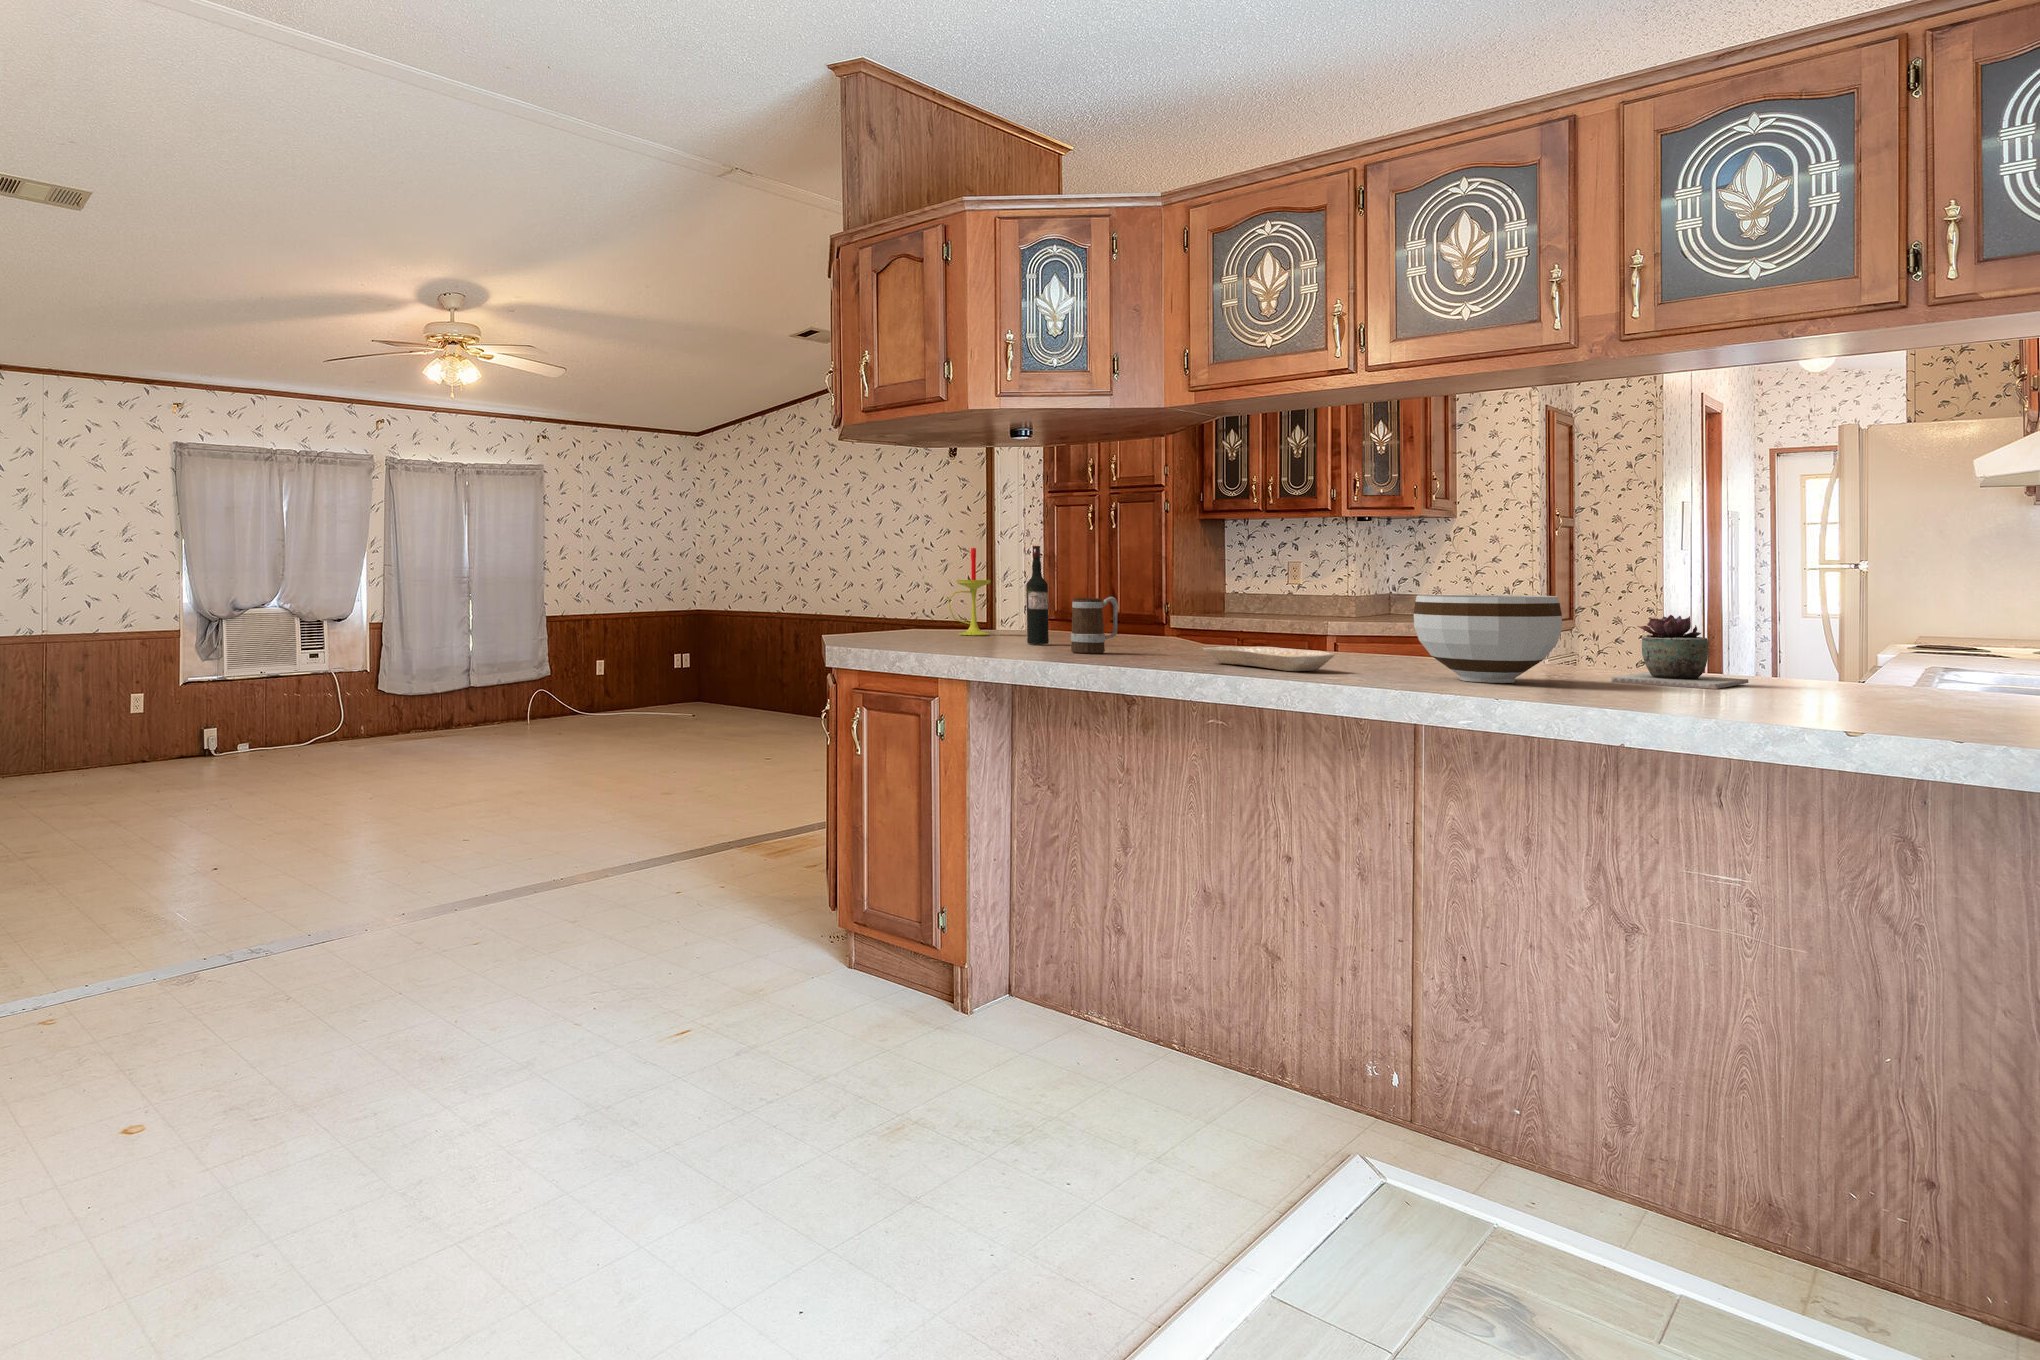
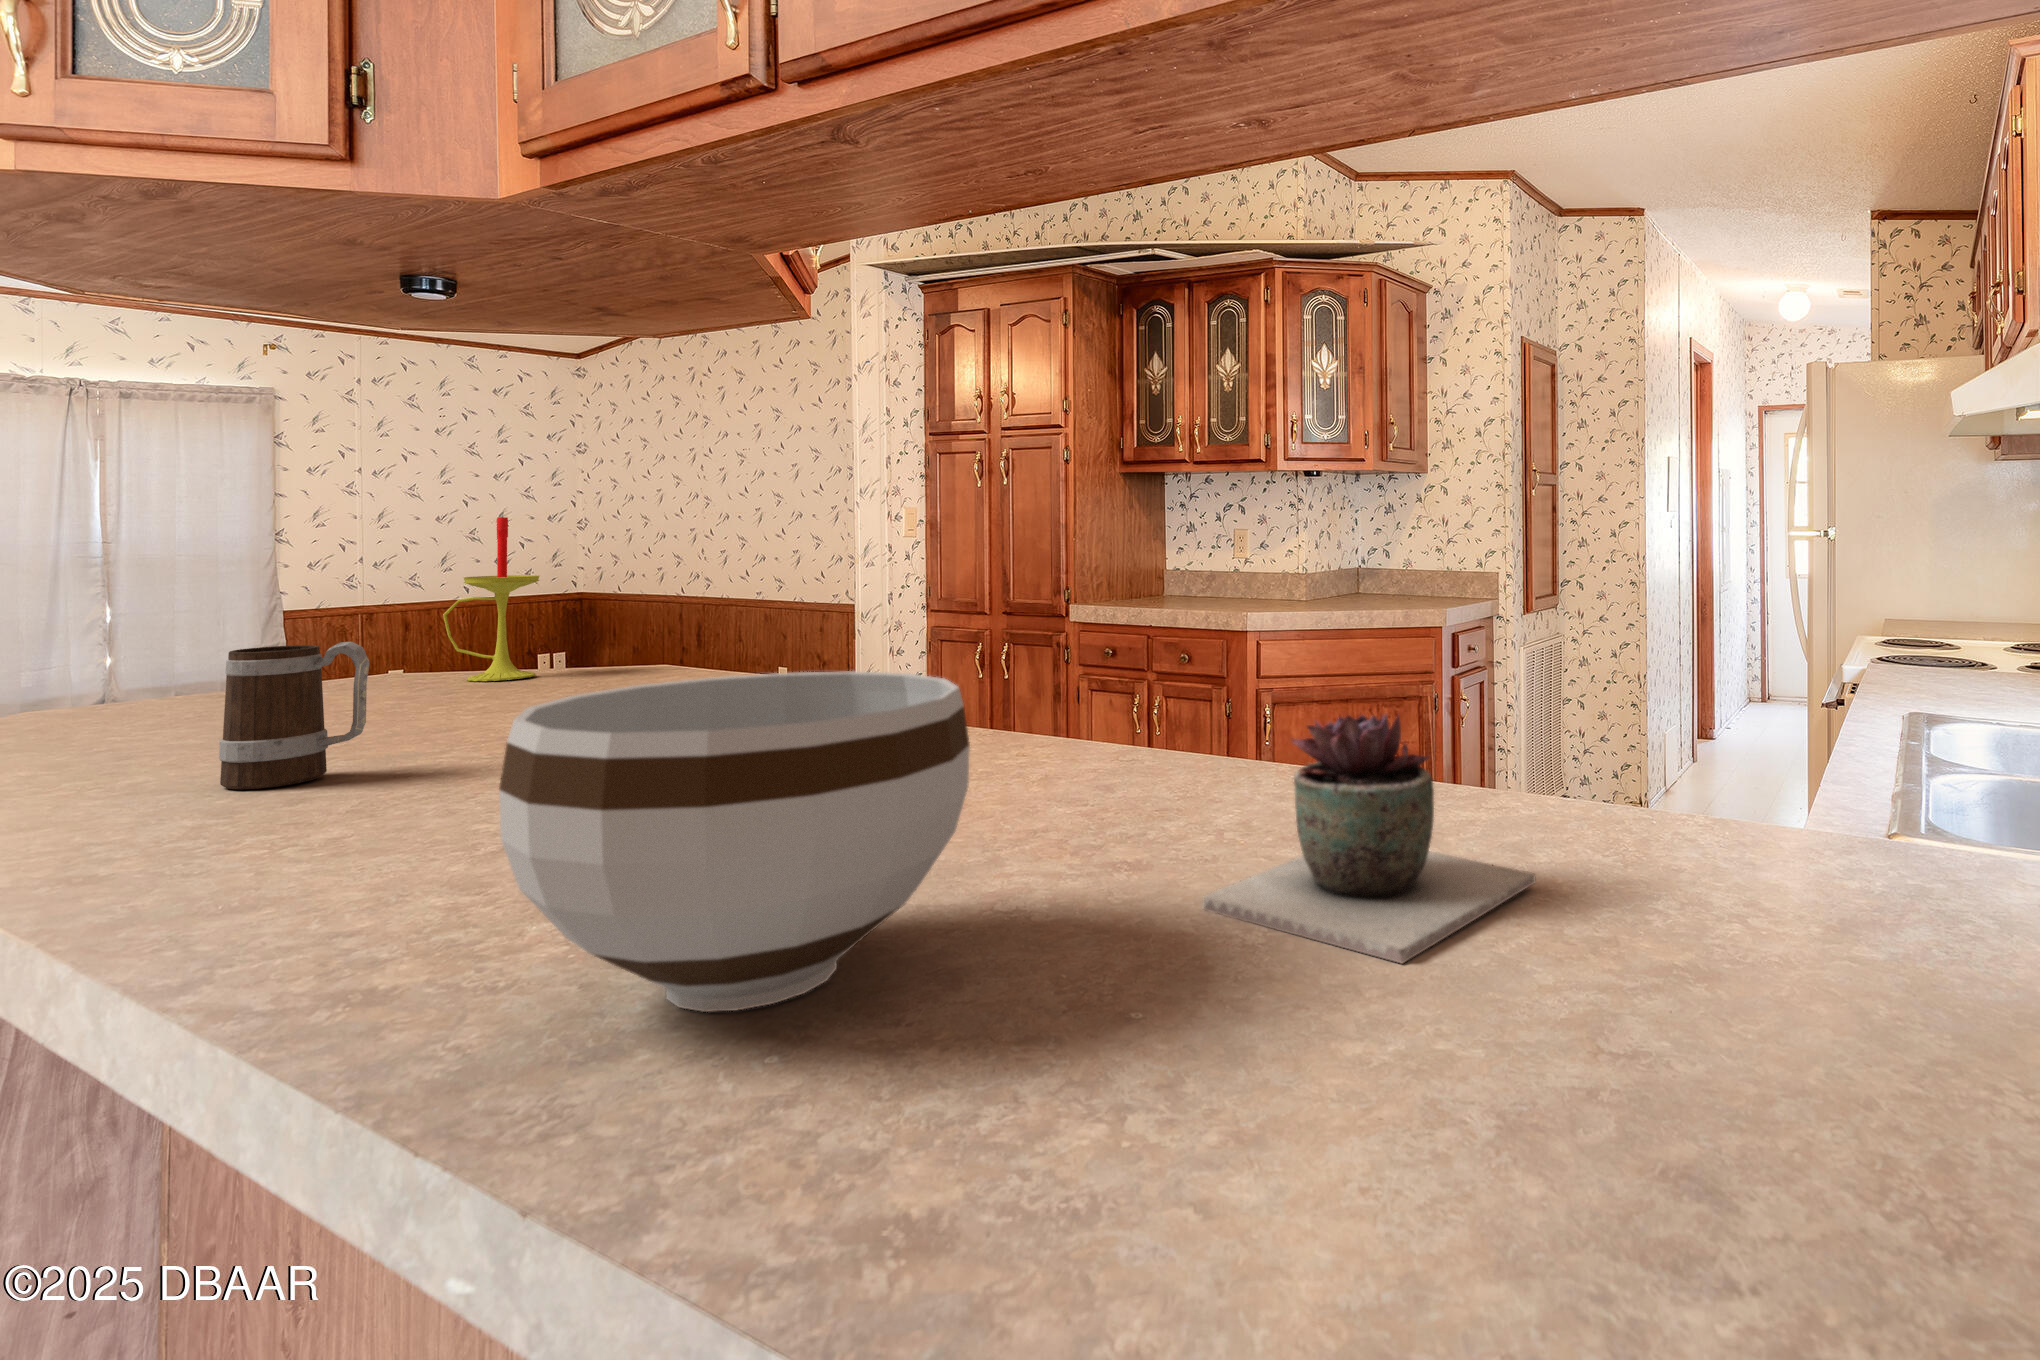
wine bottle: present [1026,546,1049,644] -> none [379,516,437,727]
tray: present [1203,646,1334,671] -> none [207,789,495,935]

